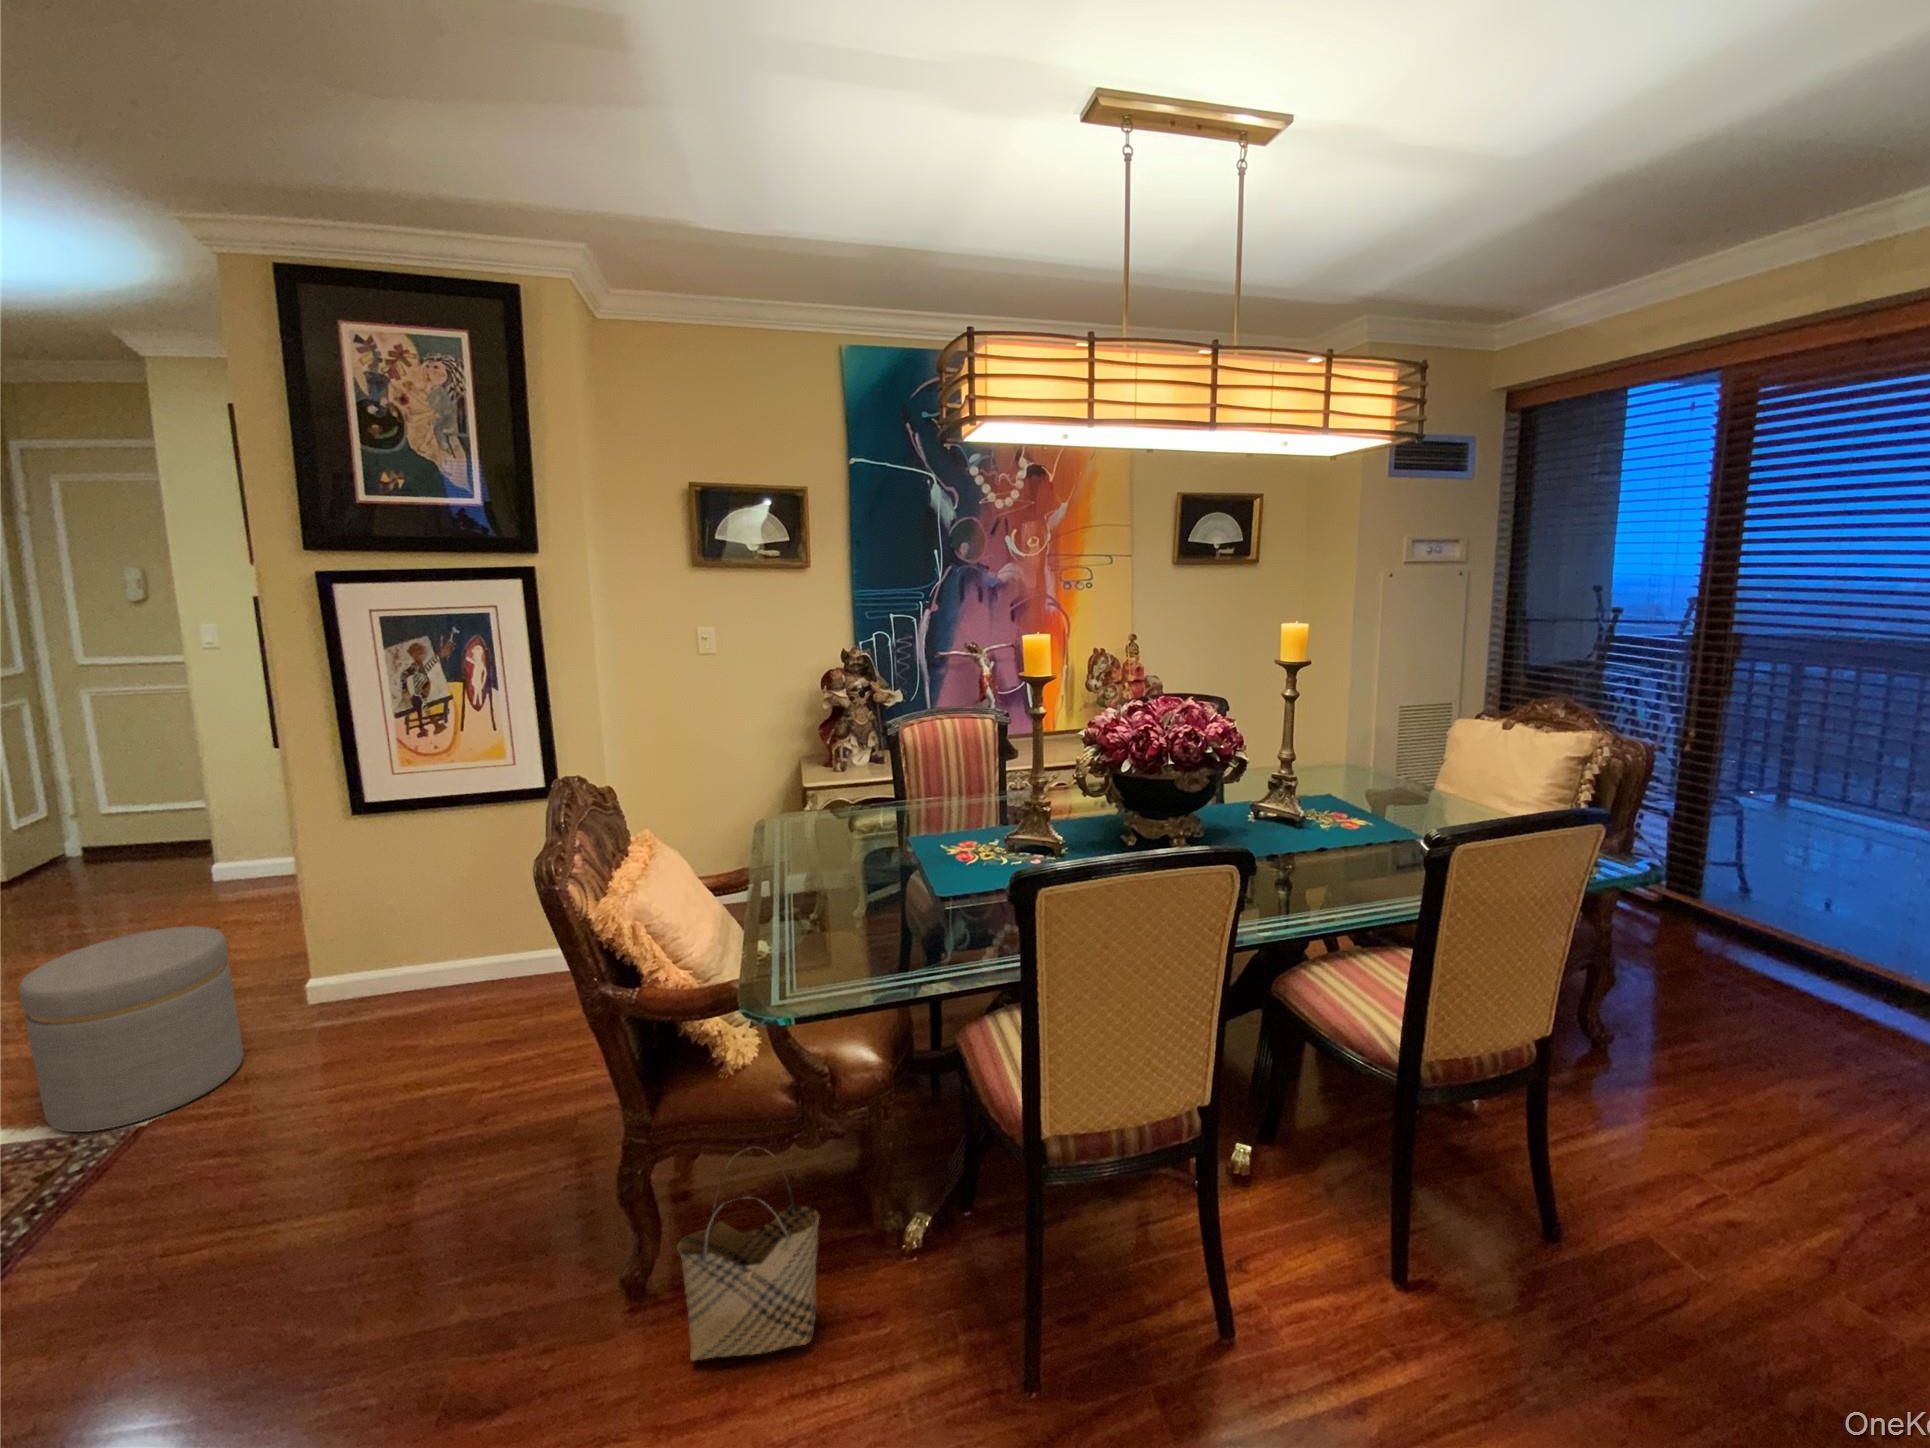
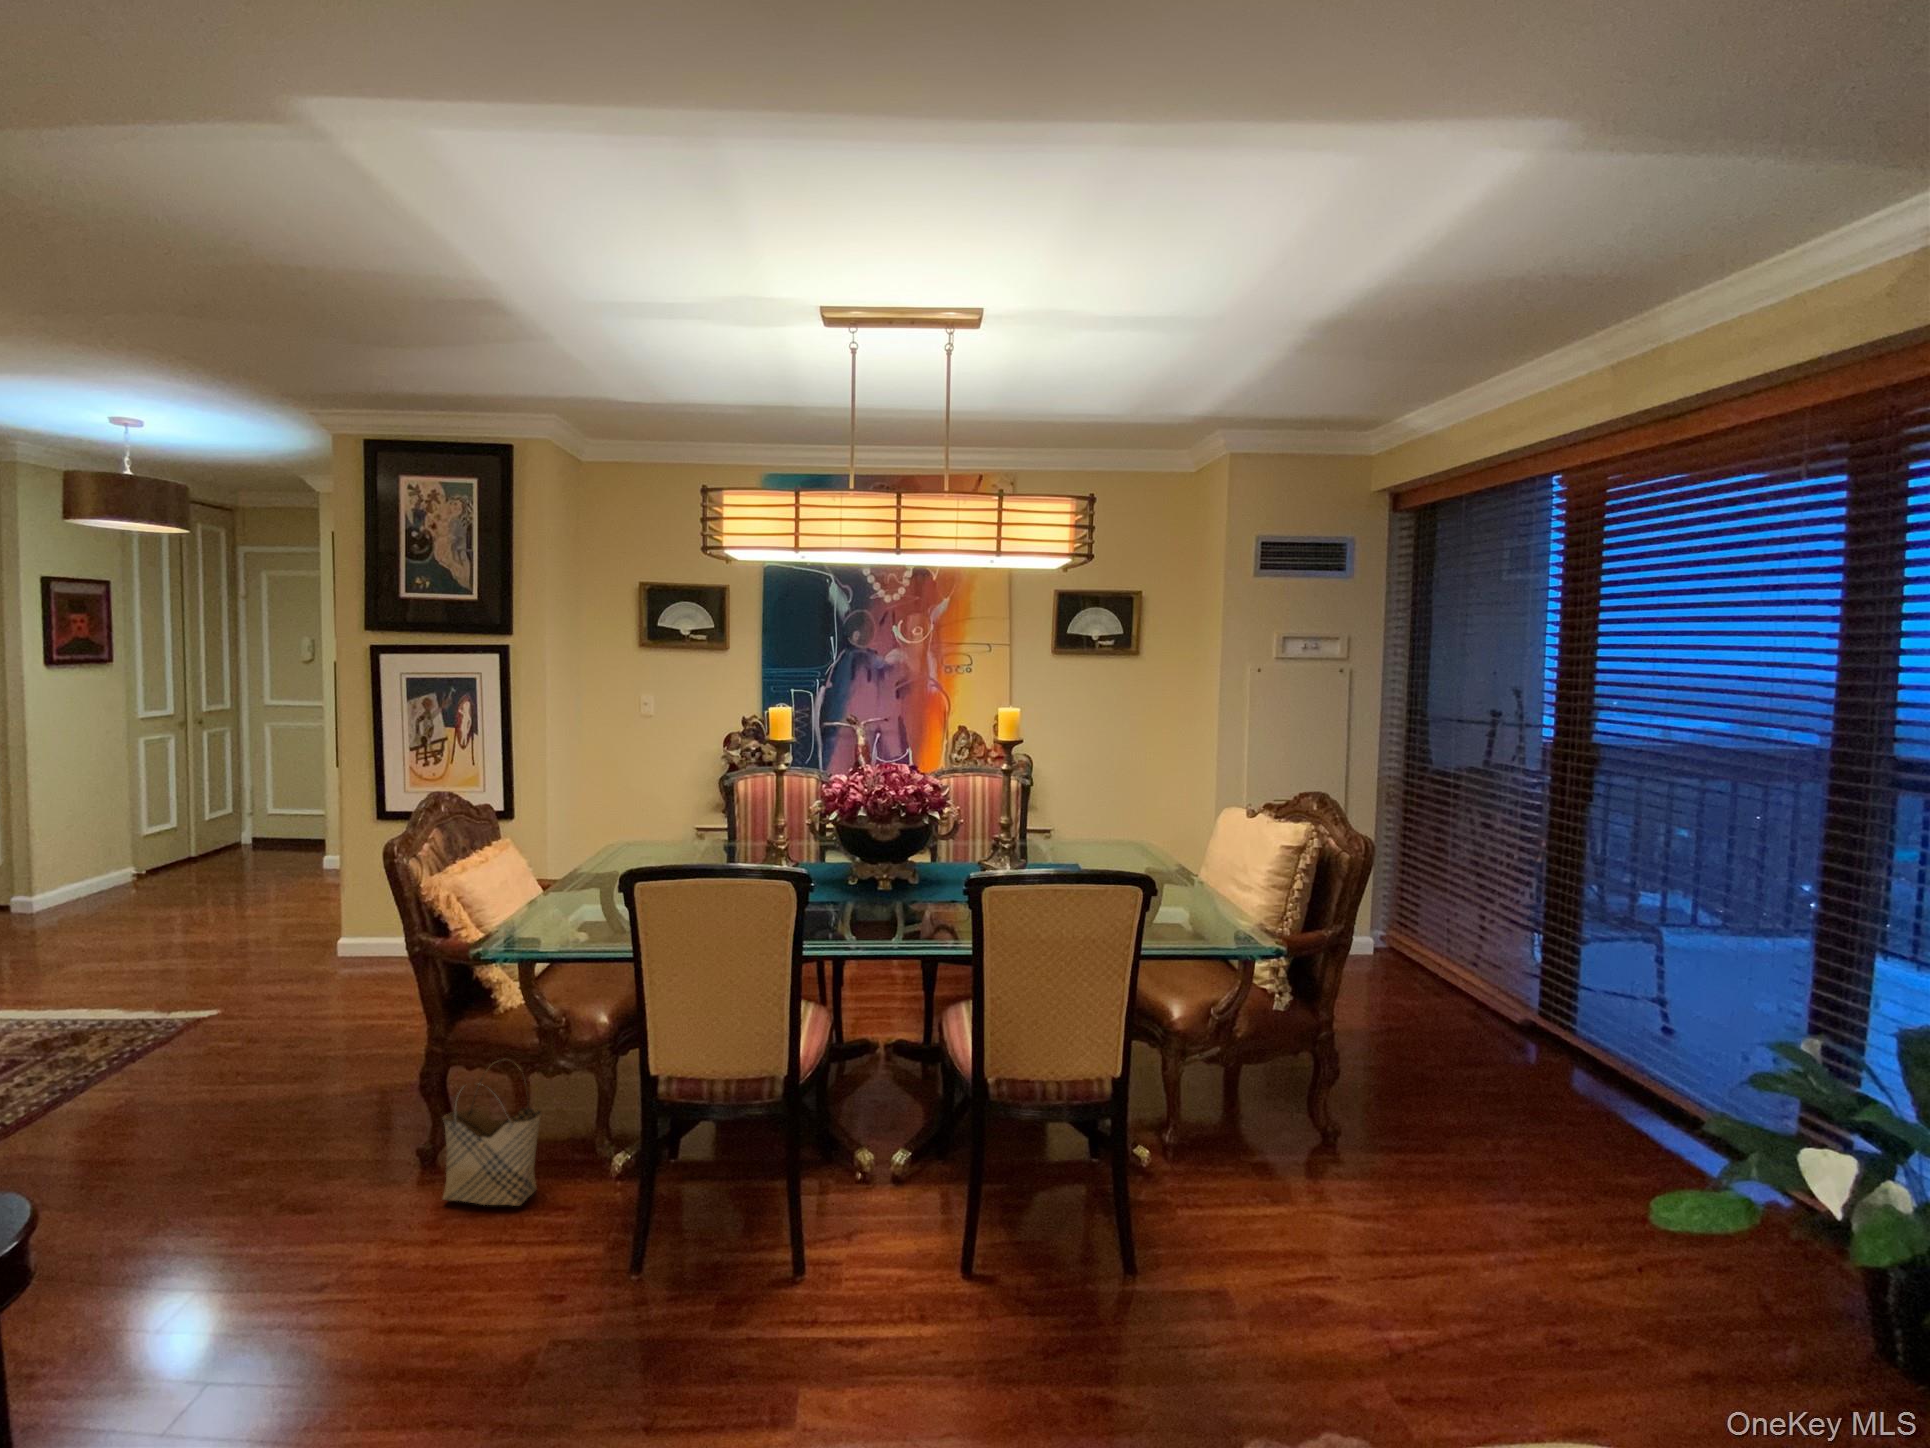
ottoman: present [18,926,243,1132] -> none [161,885,286,1013]

